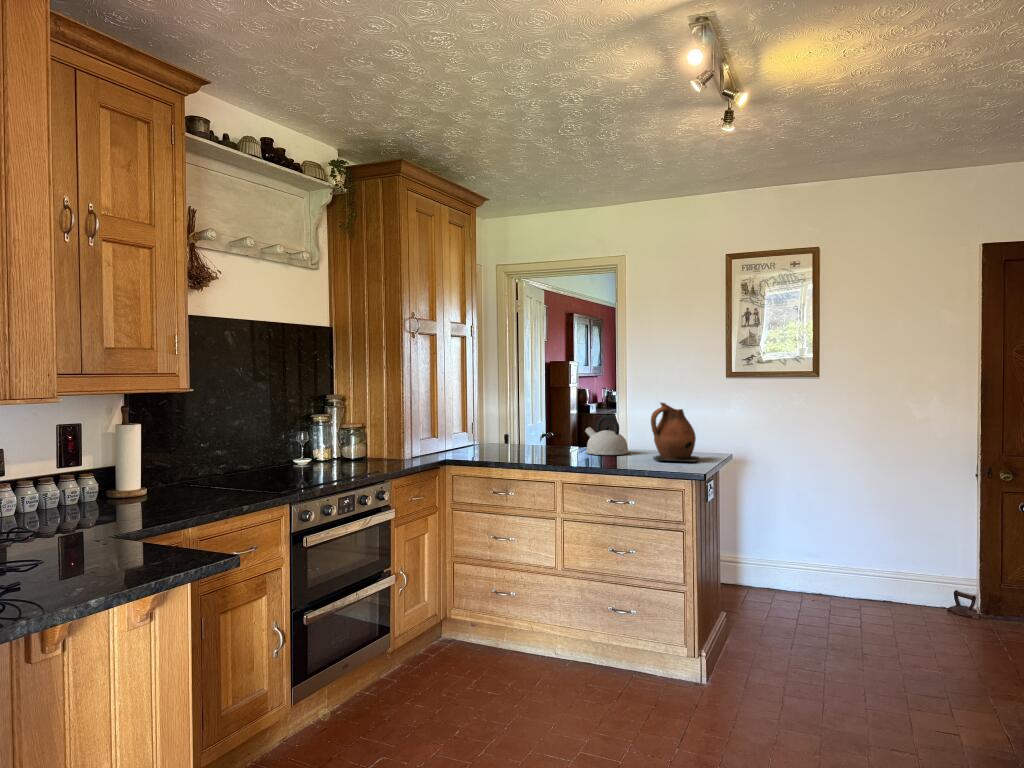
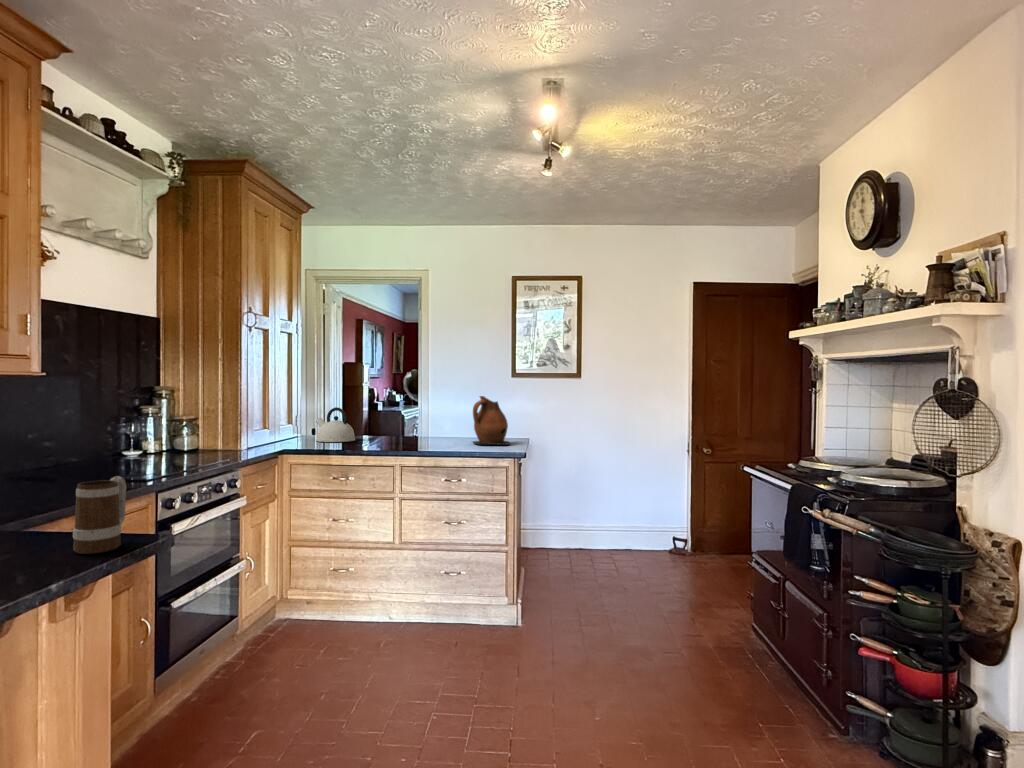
kettle: present [585,416,629,455] -> present [316,407,356,442]
mug: none [137,496,191,572] -> present [73,476,126,554]

